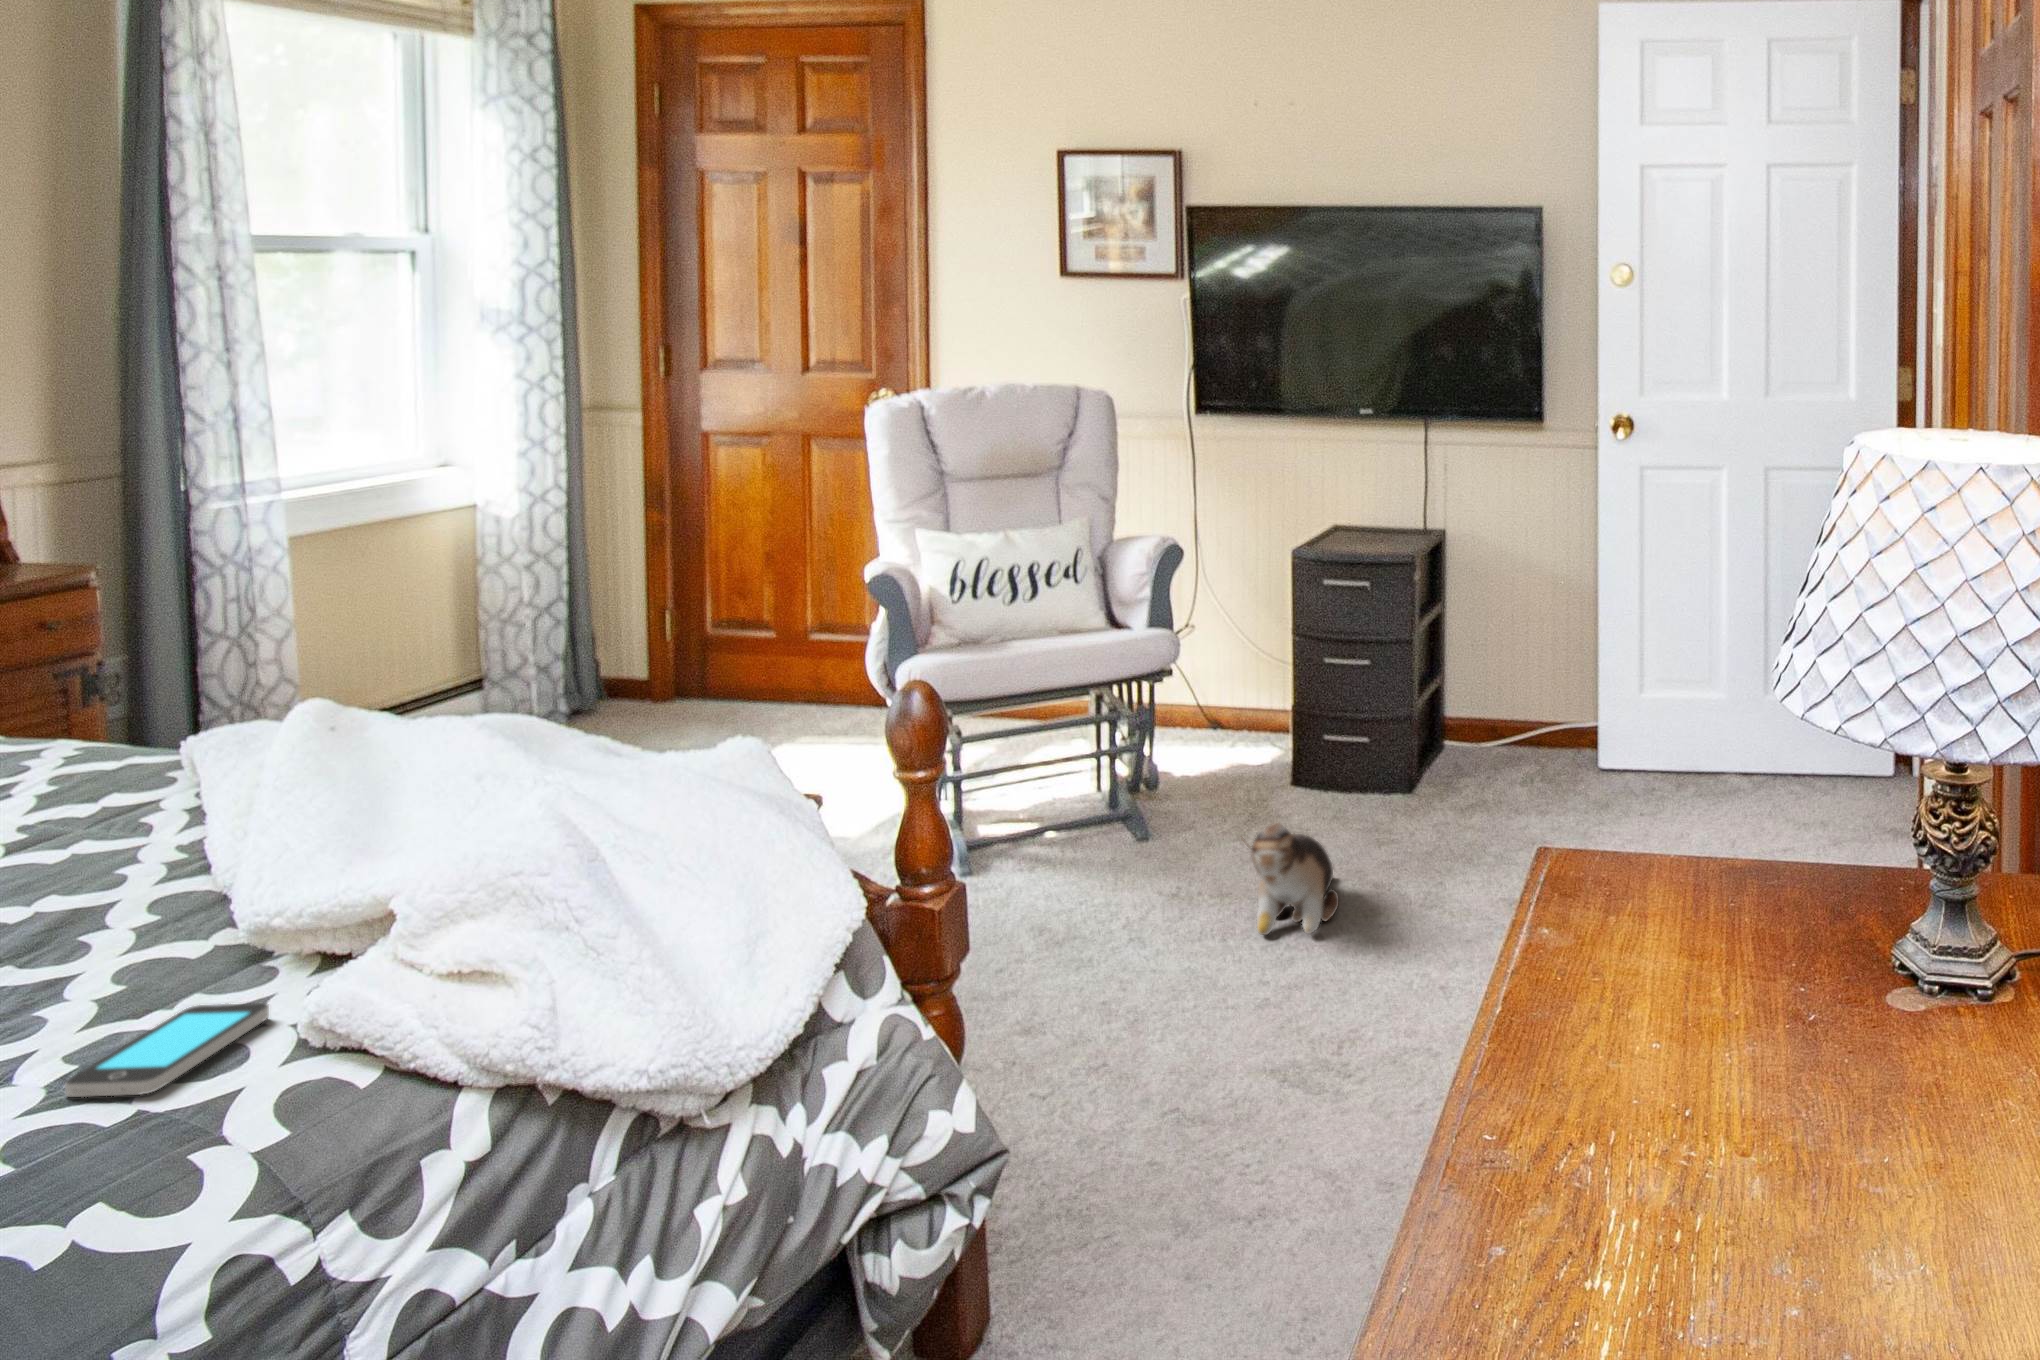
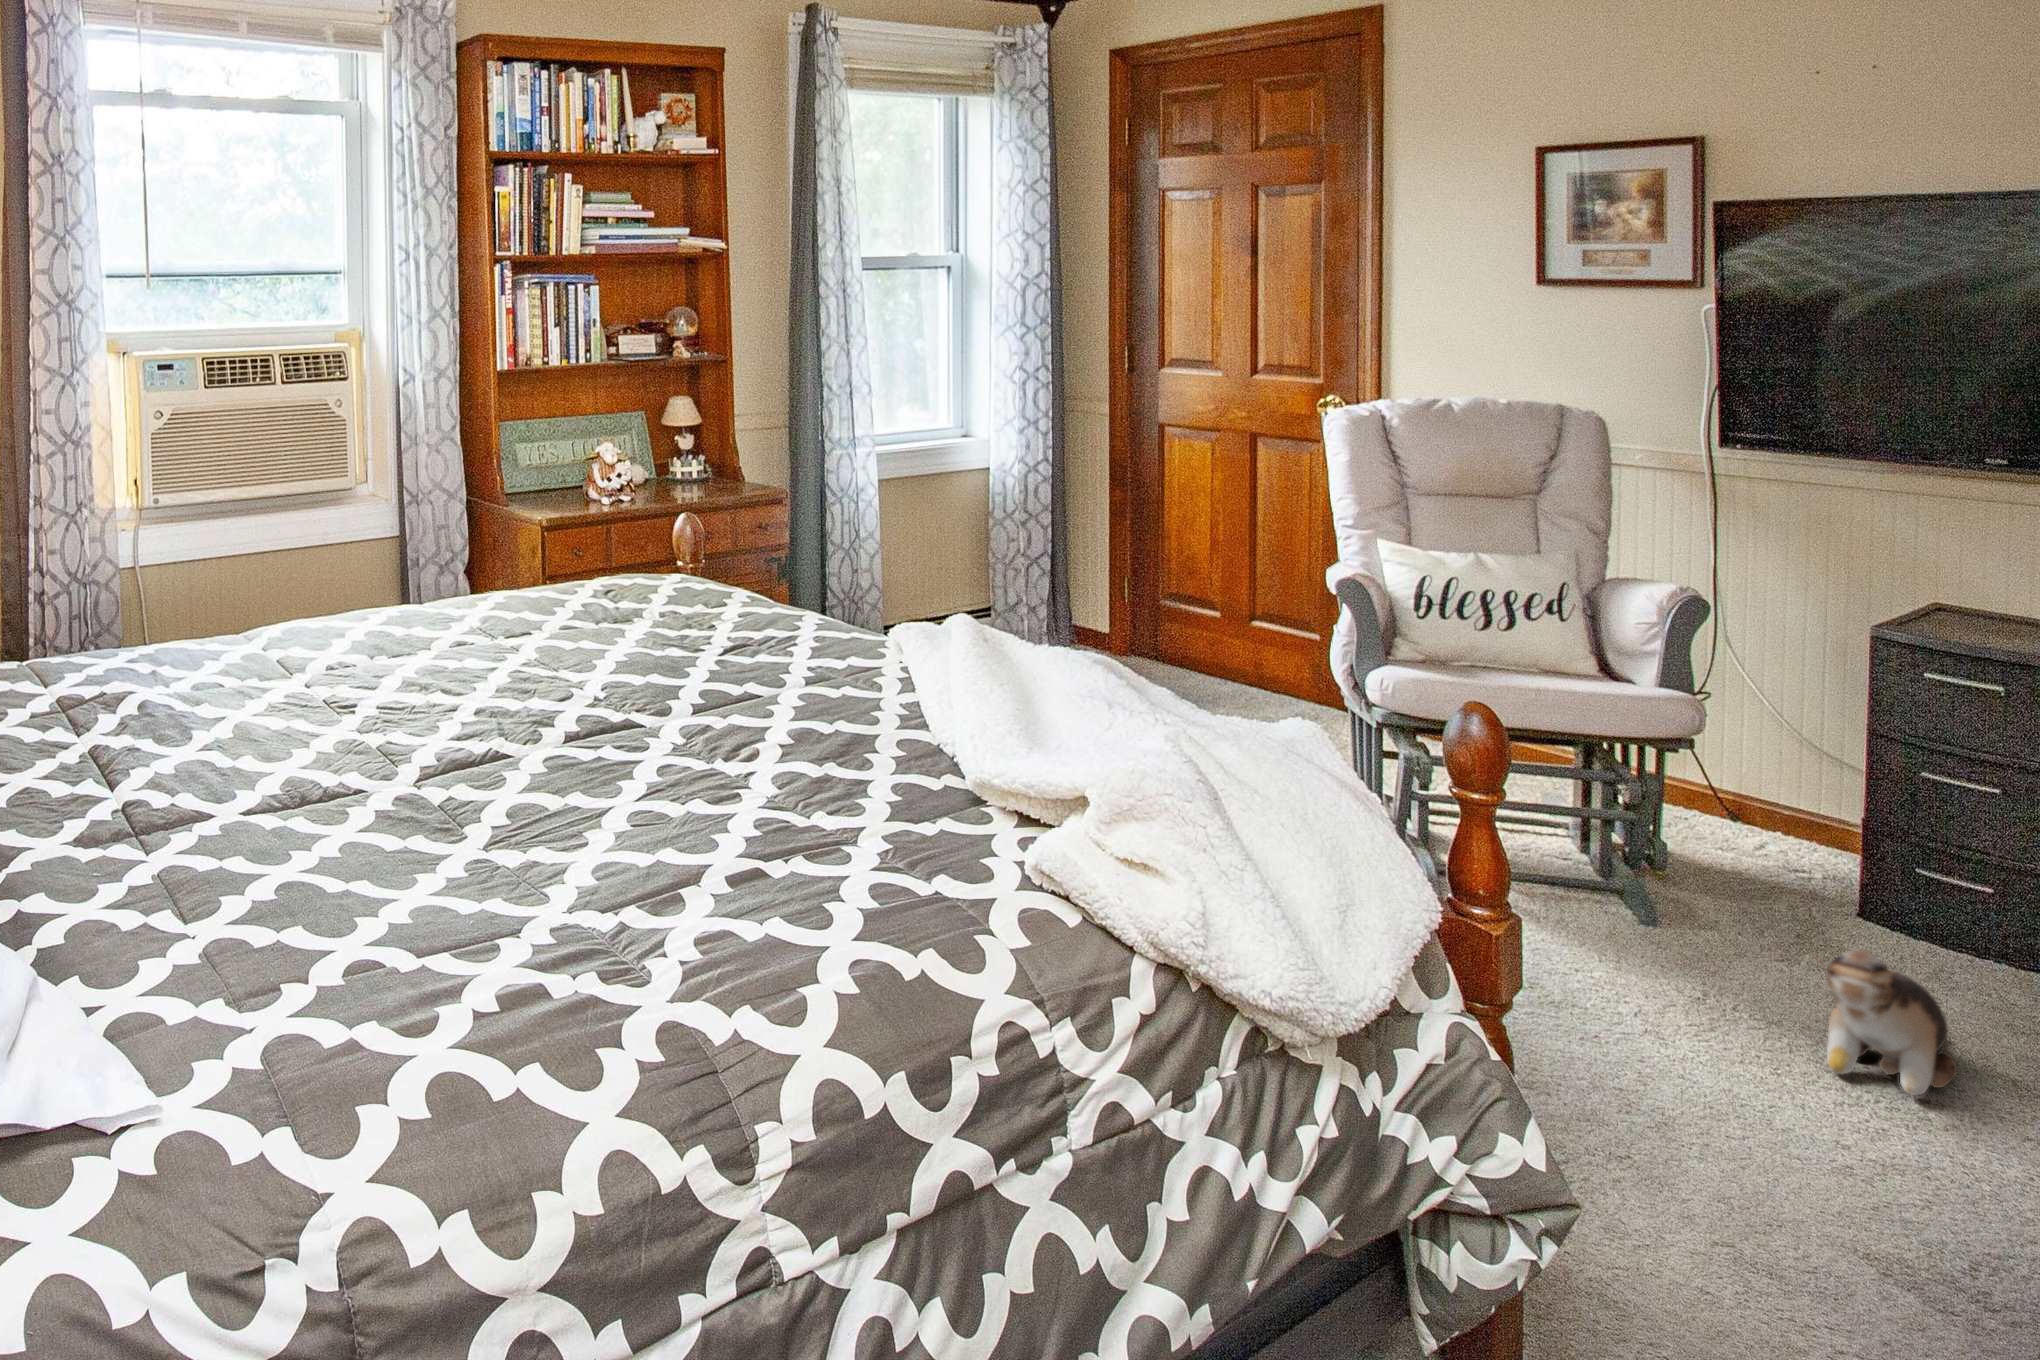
smartphone: present [65,1003,269,1097] -> none [886,836,987,891]

